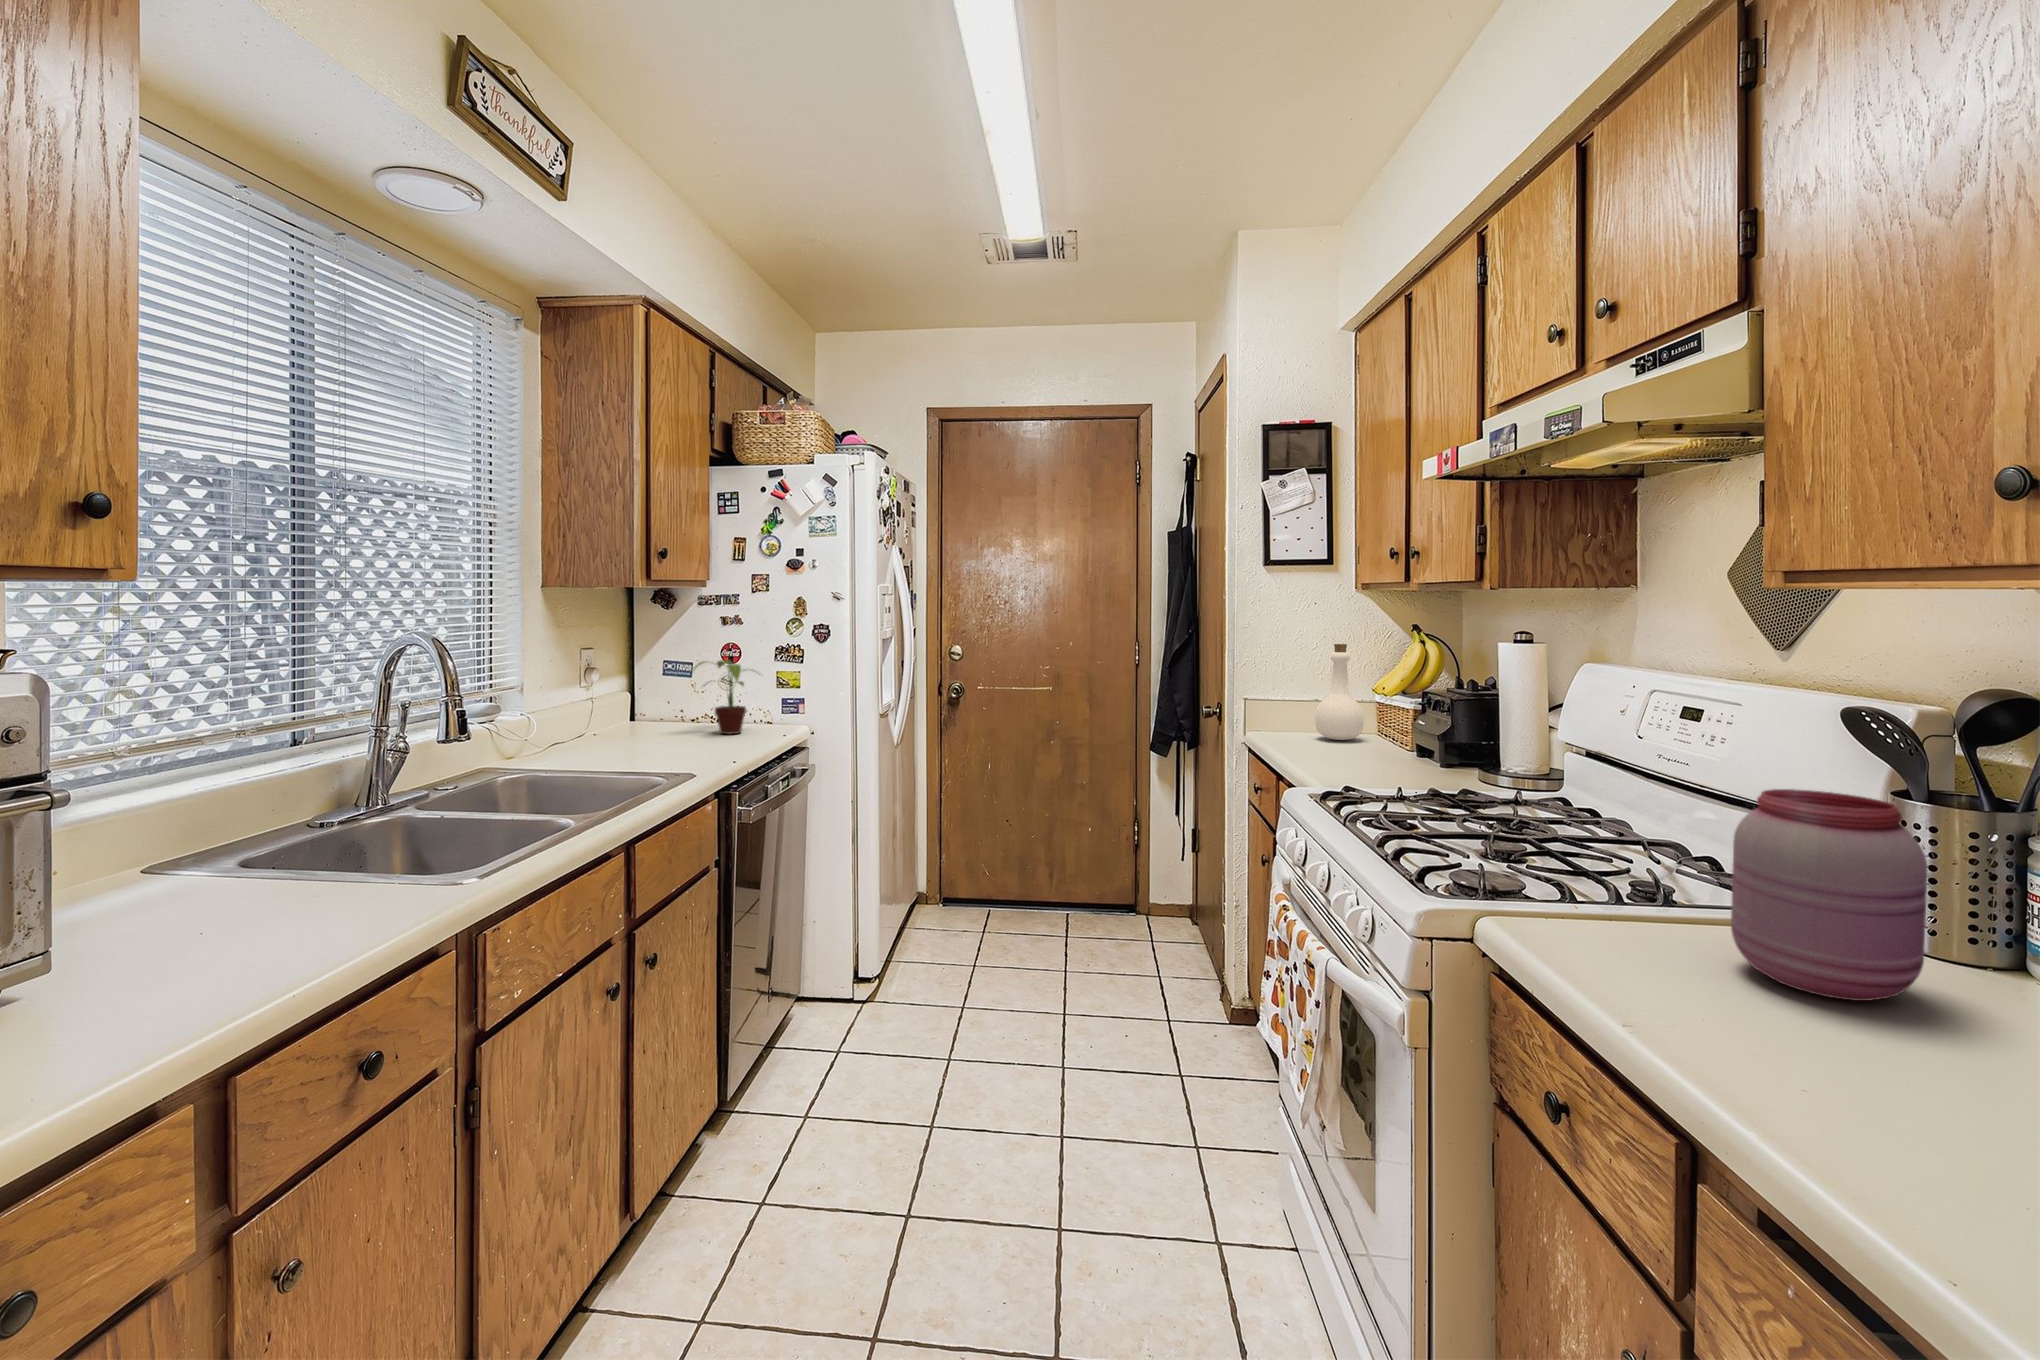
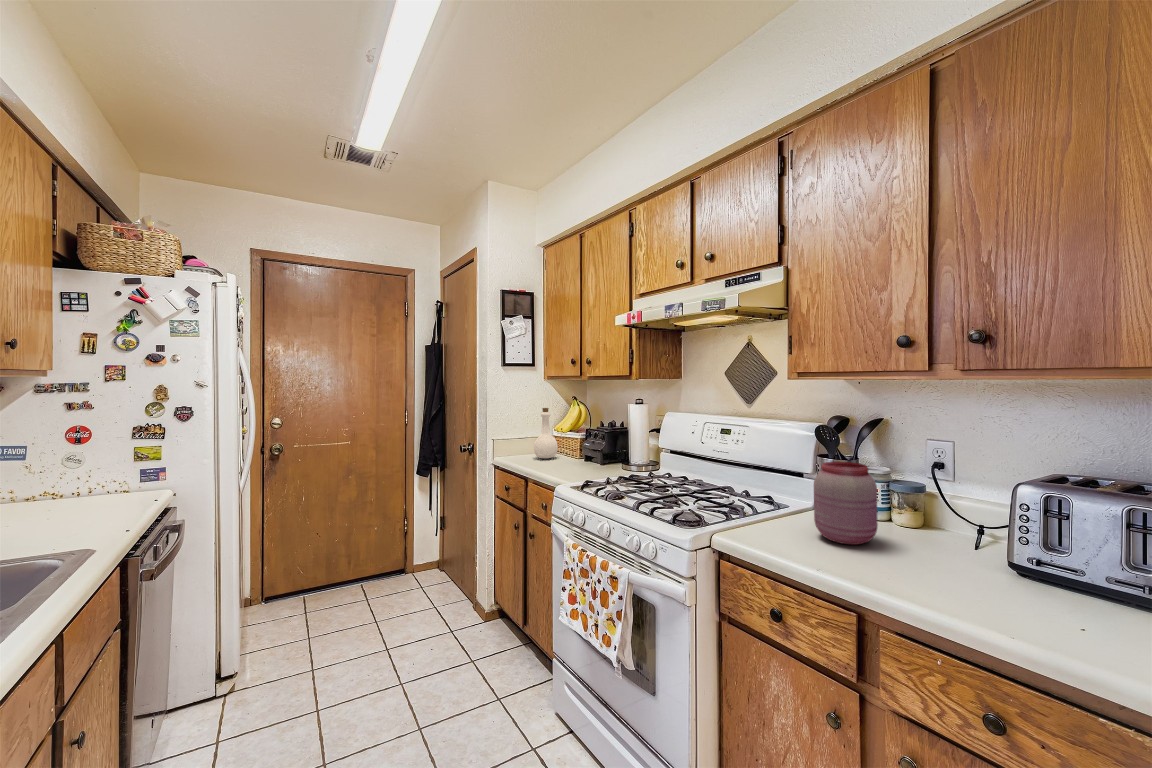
potted plant: present [694,660,746,734] -> none [37,443,123,511]

